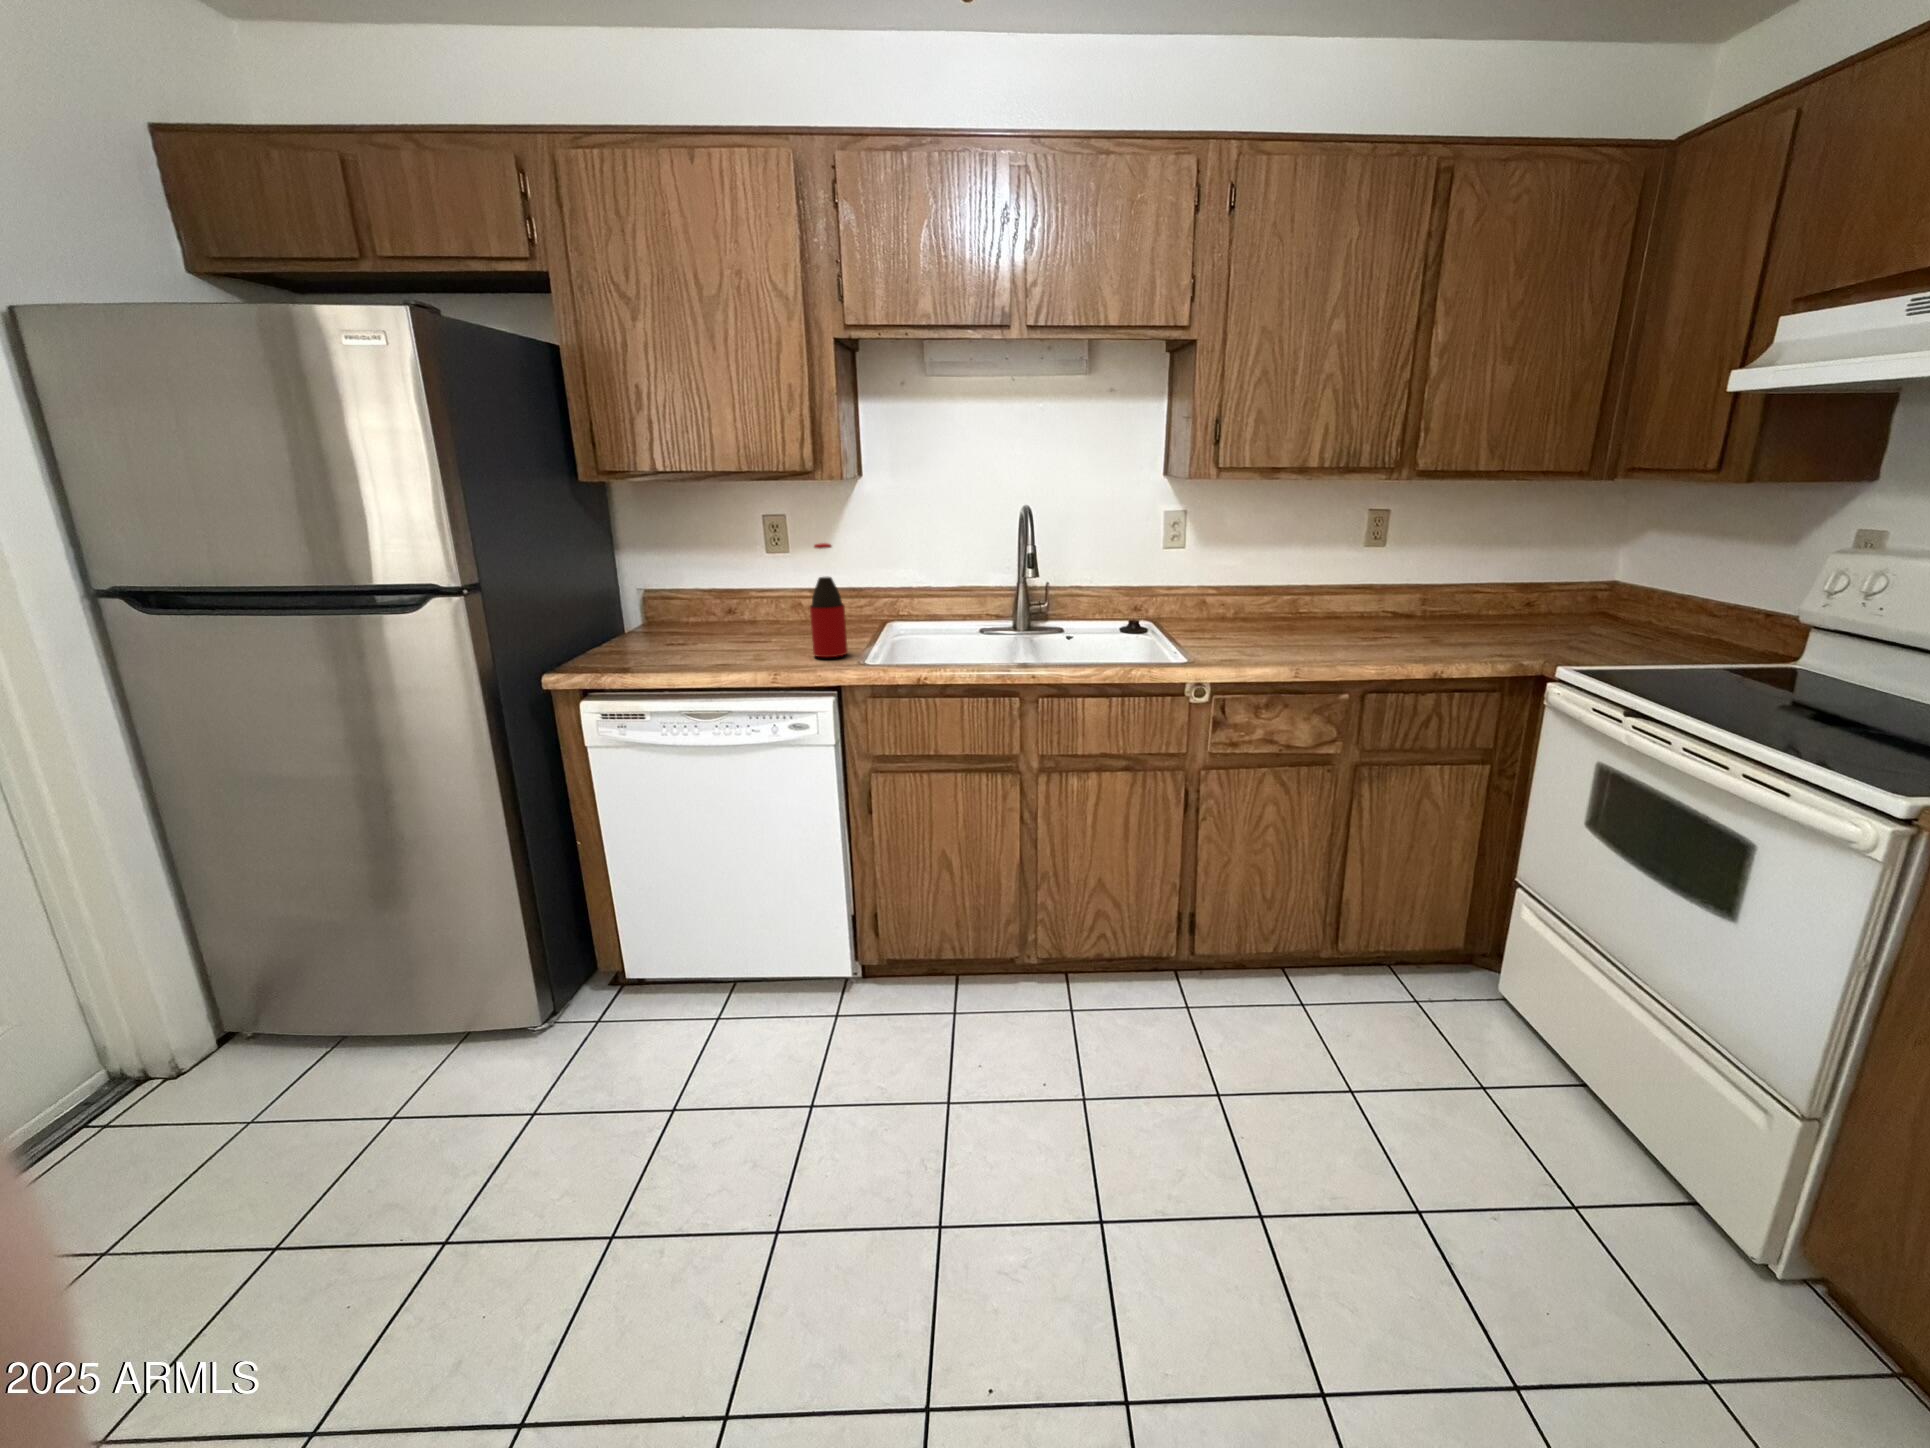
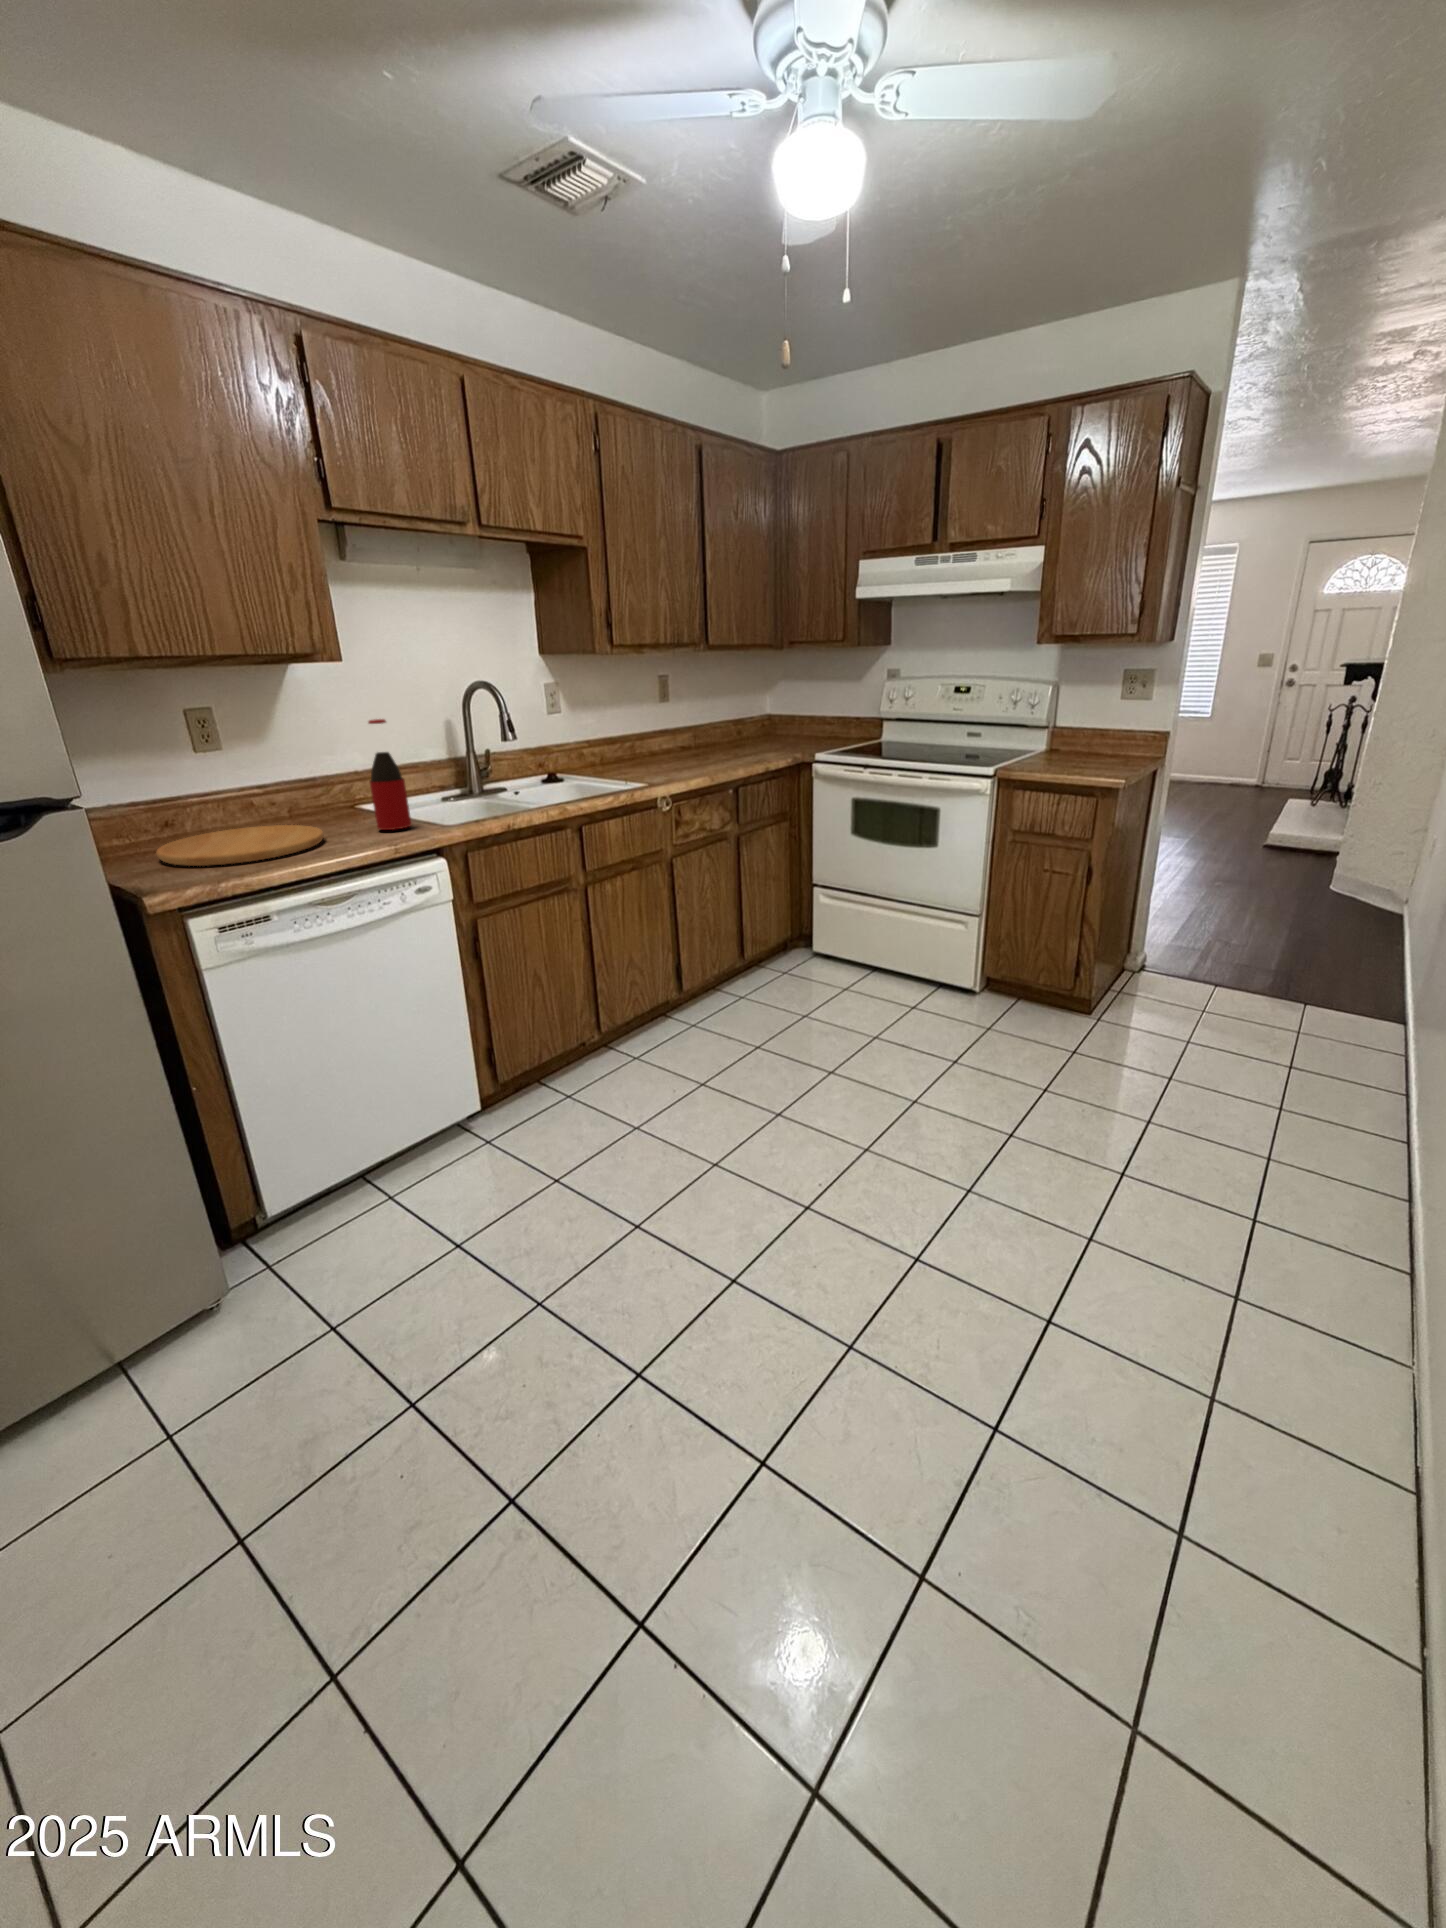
cutting board: none [642,626,783,662] -> present [157,825,324,866]

